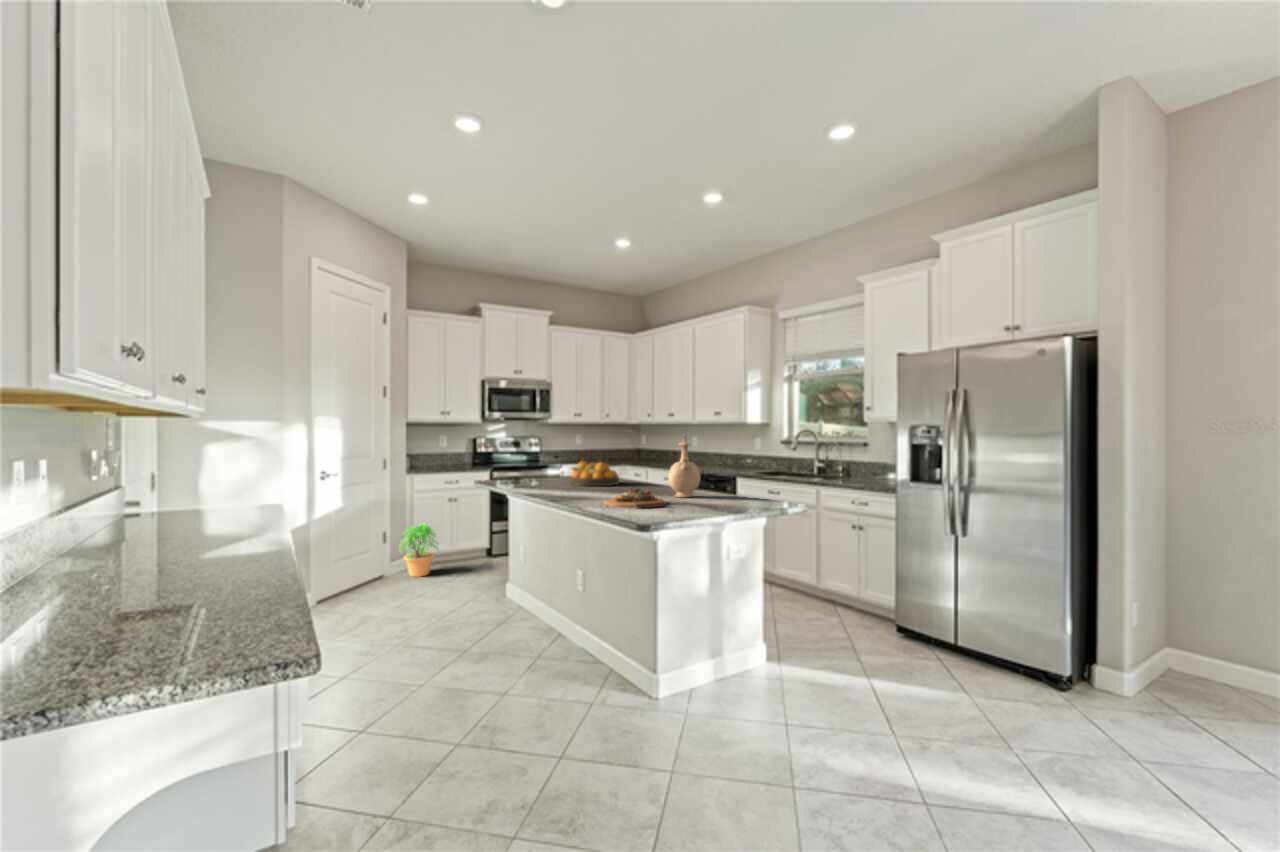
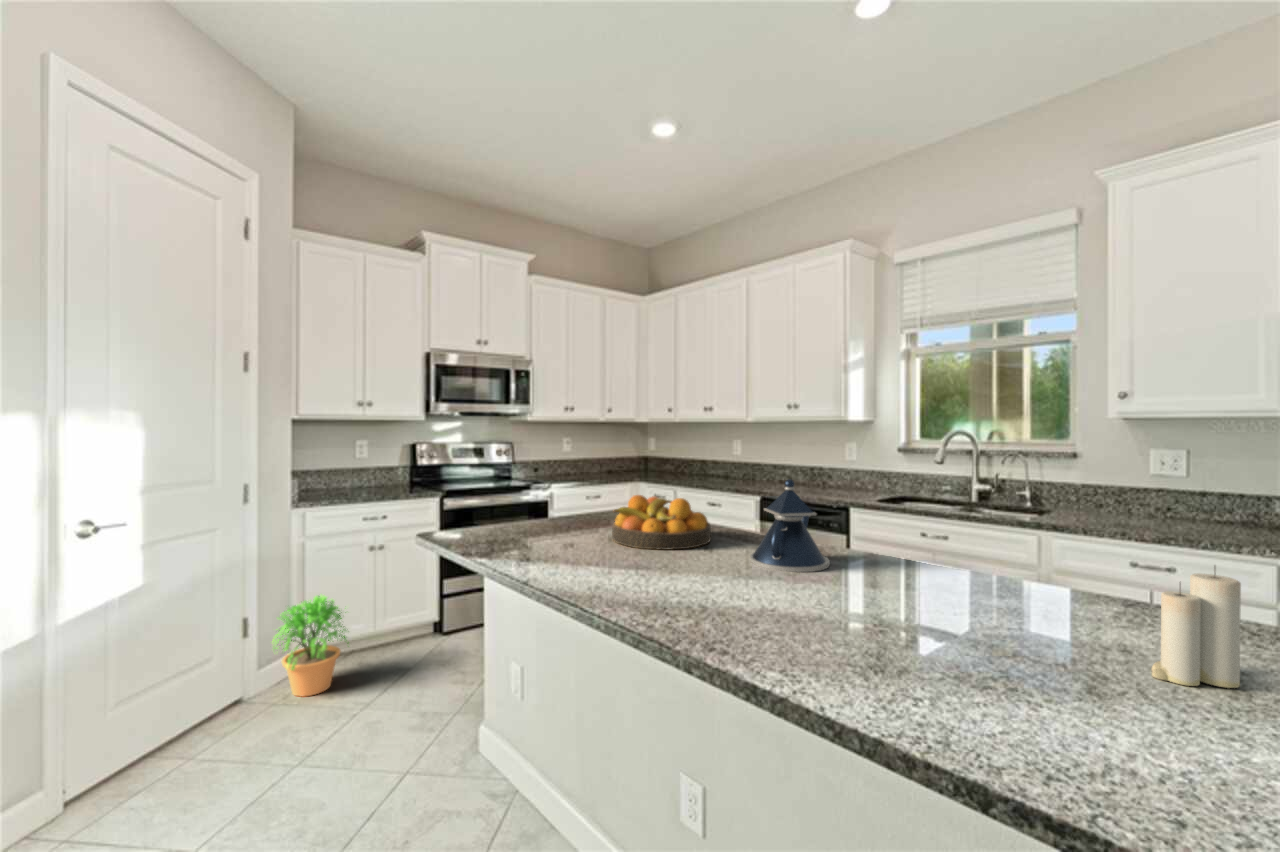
vase: present [668,435,700,498] -> none [906,447,994,604]
teapot: none [624,451,659,492] -> present [750,479,830,572]
candle: none [700,470,726,508] -> present [1152,573,1241,688]
cutting board: present [604,489,665,508] -> none [823,610,1066,715]

